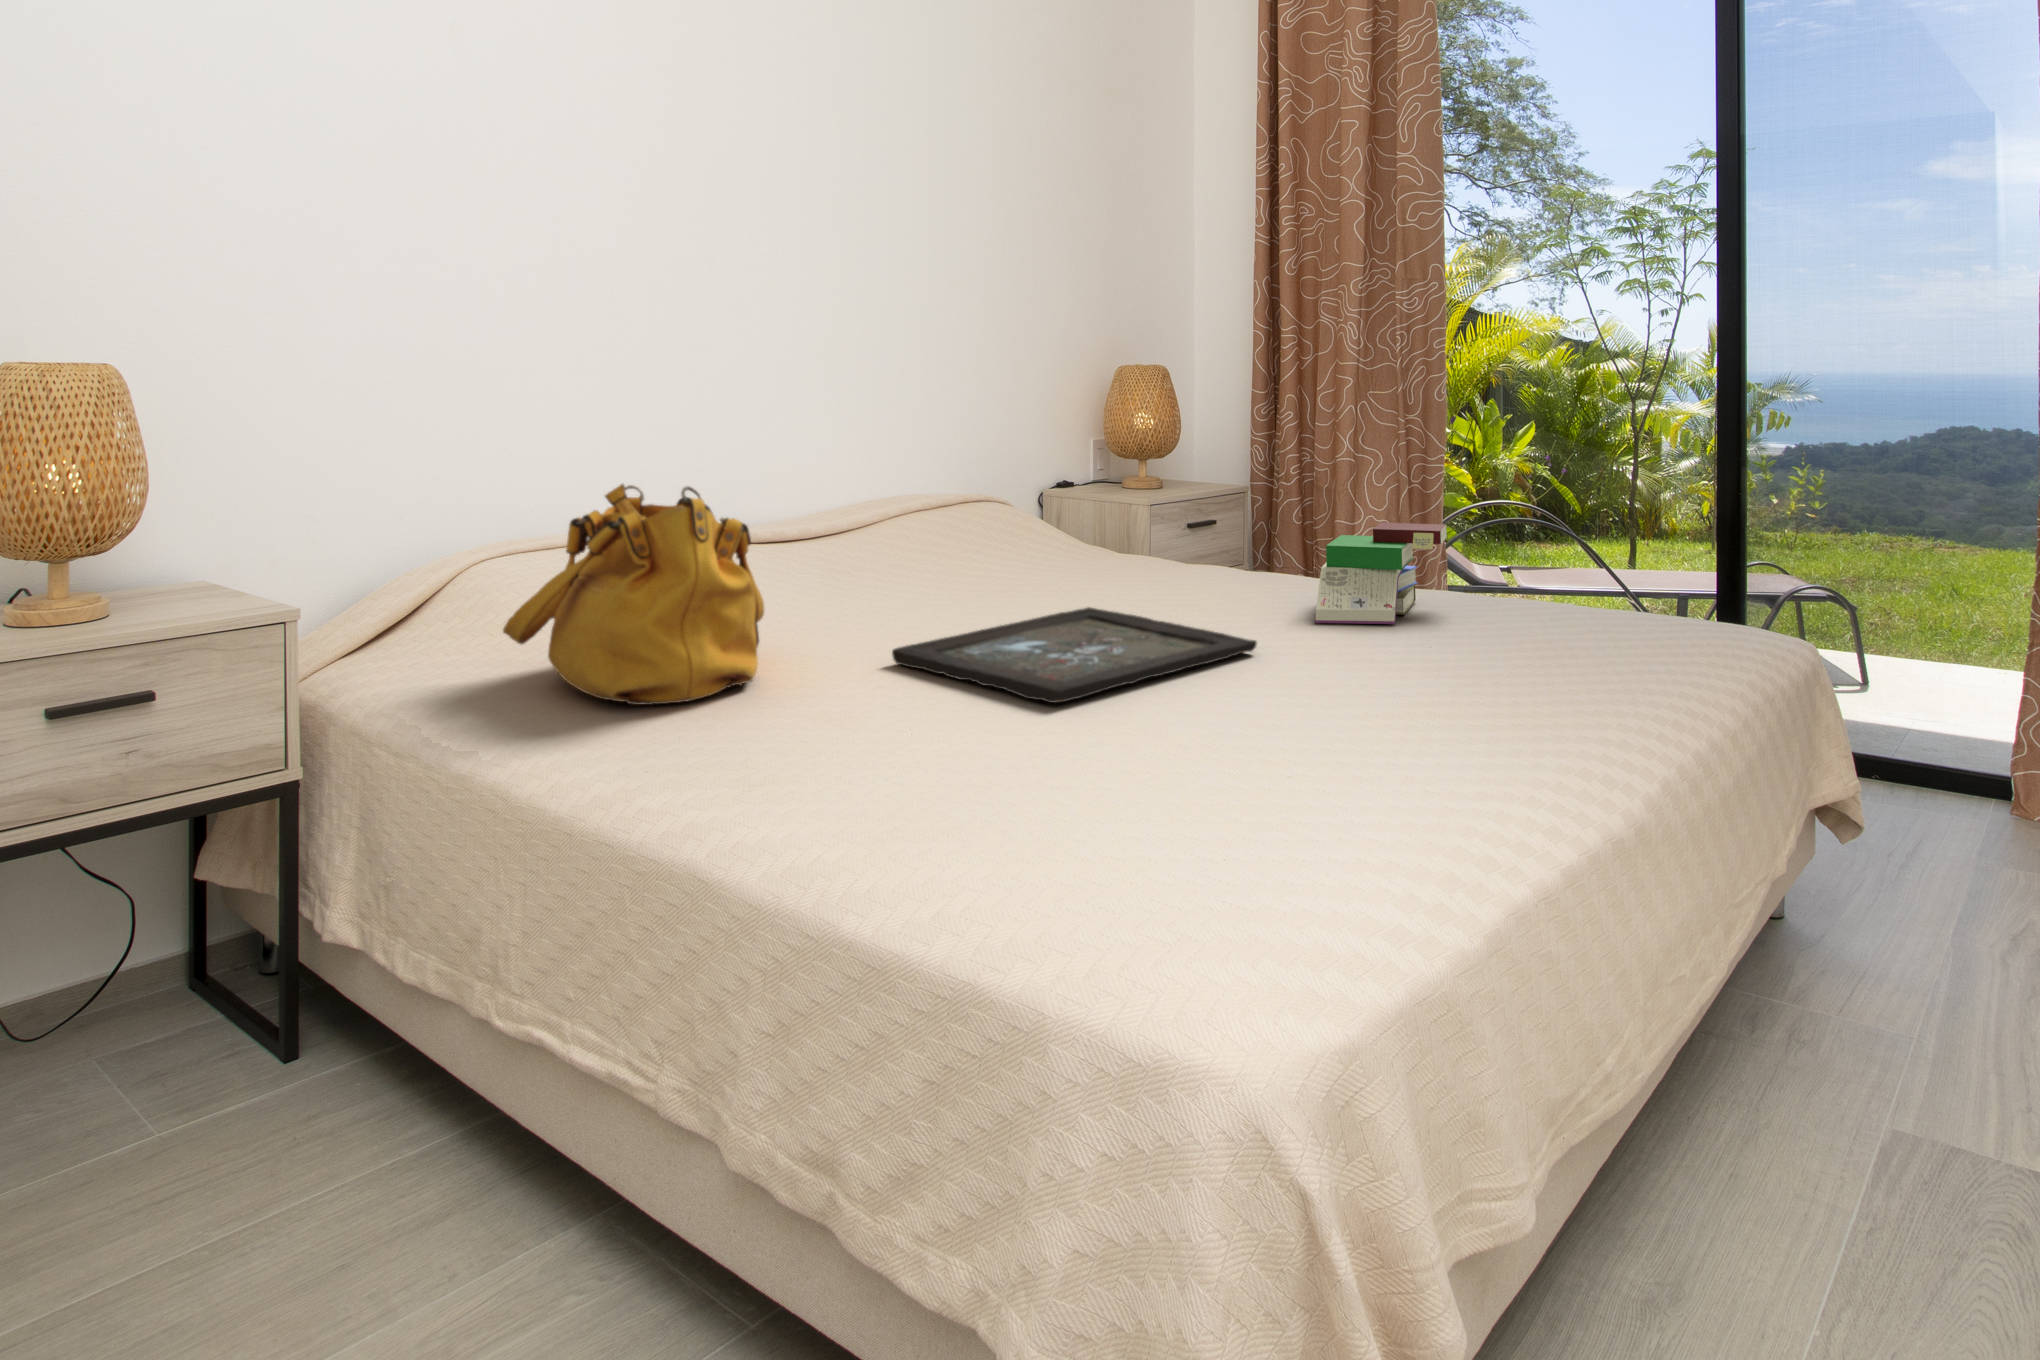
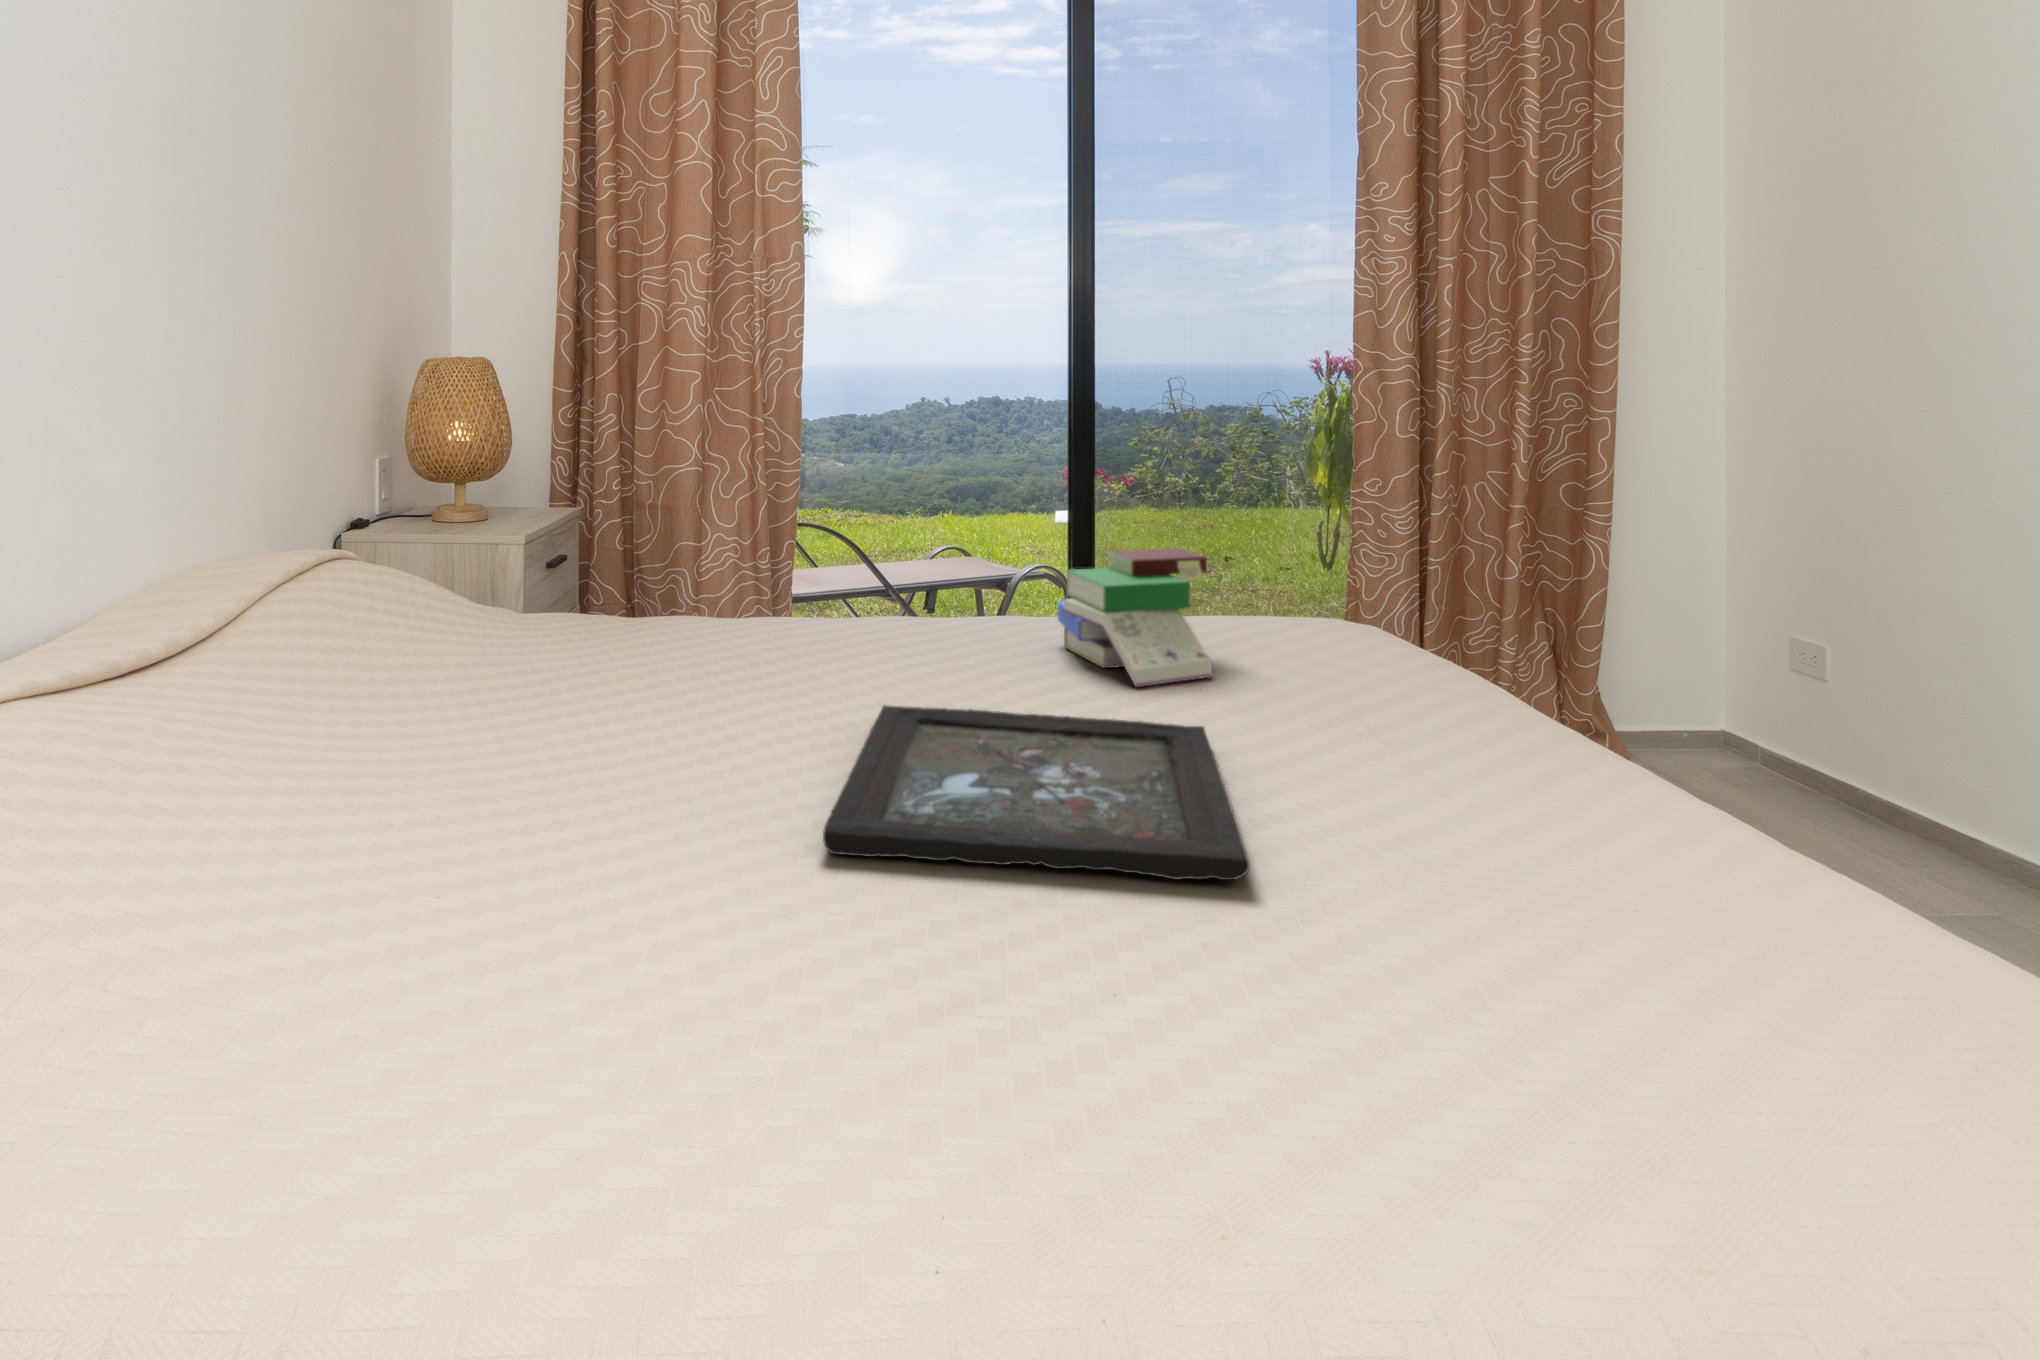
handbag: present [503,484,764,705] -> none [224,588,743,1074]

